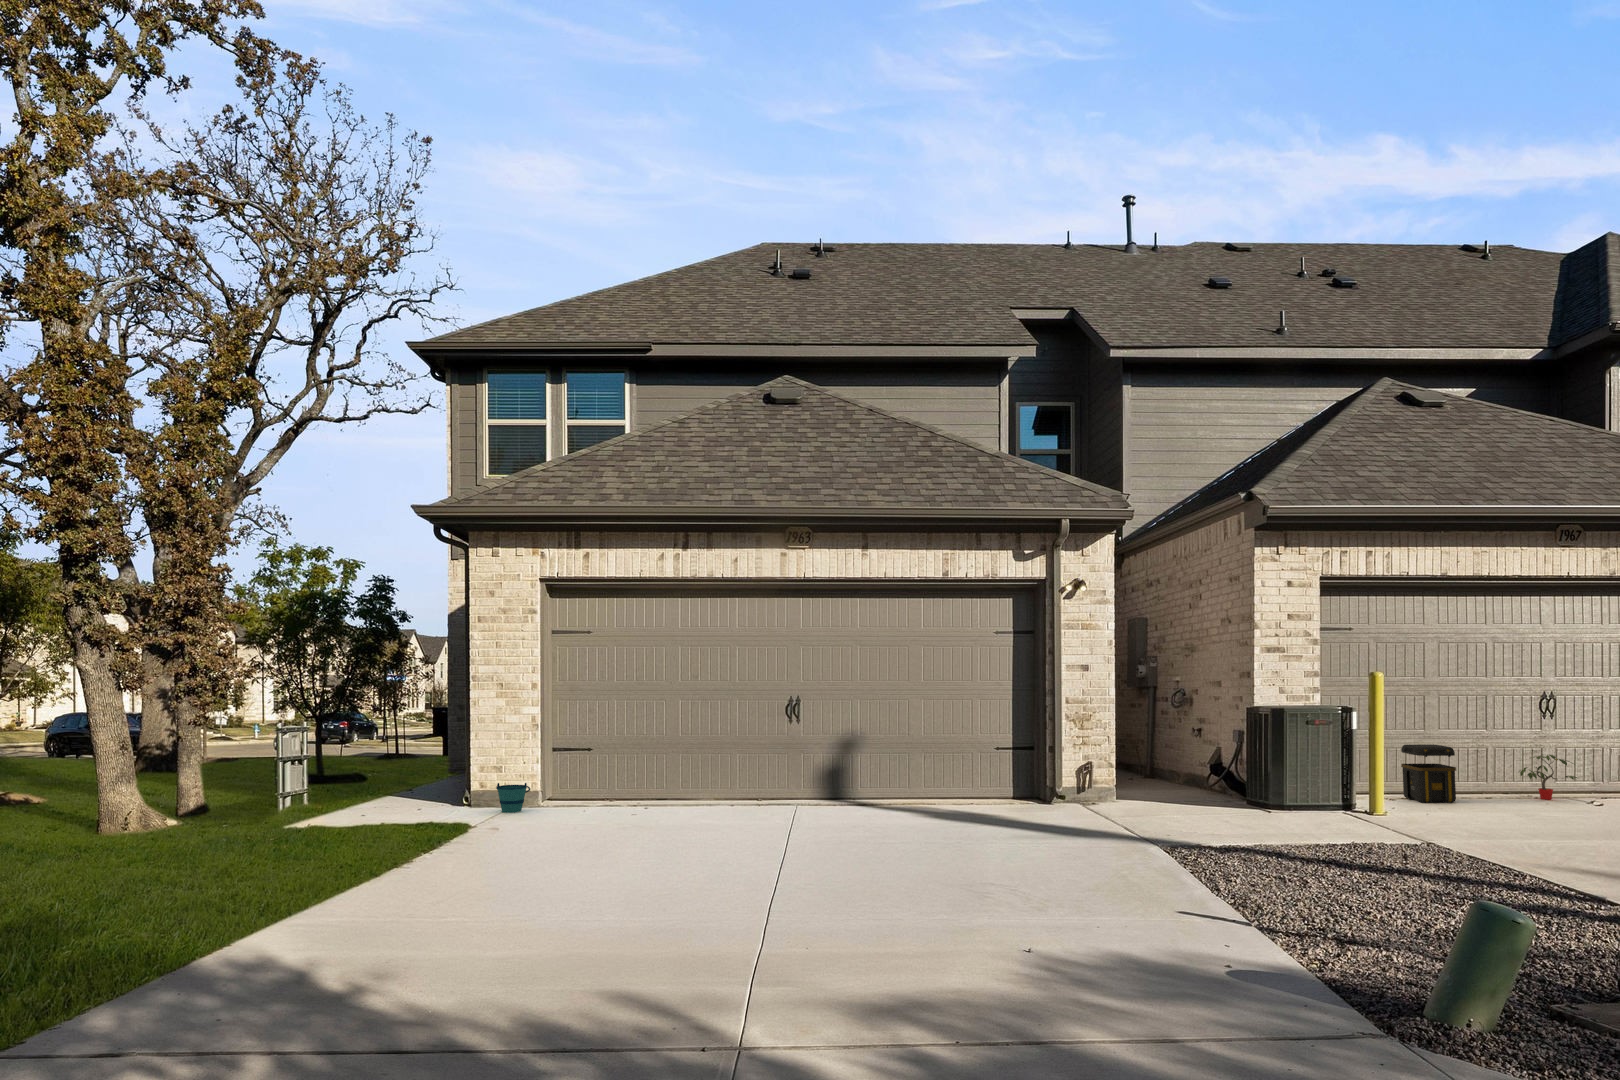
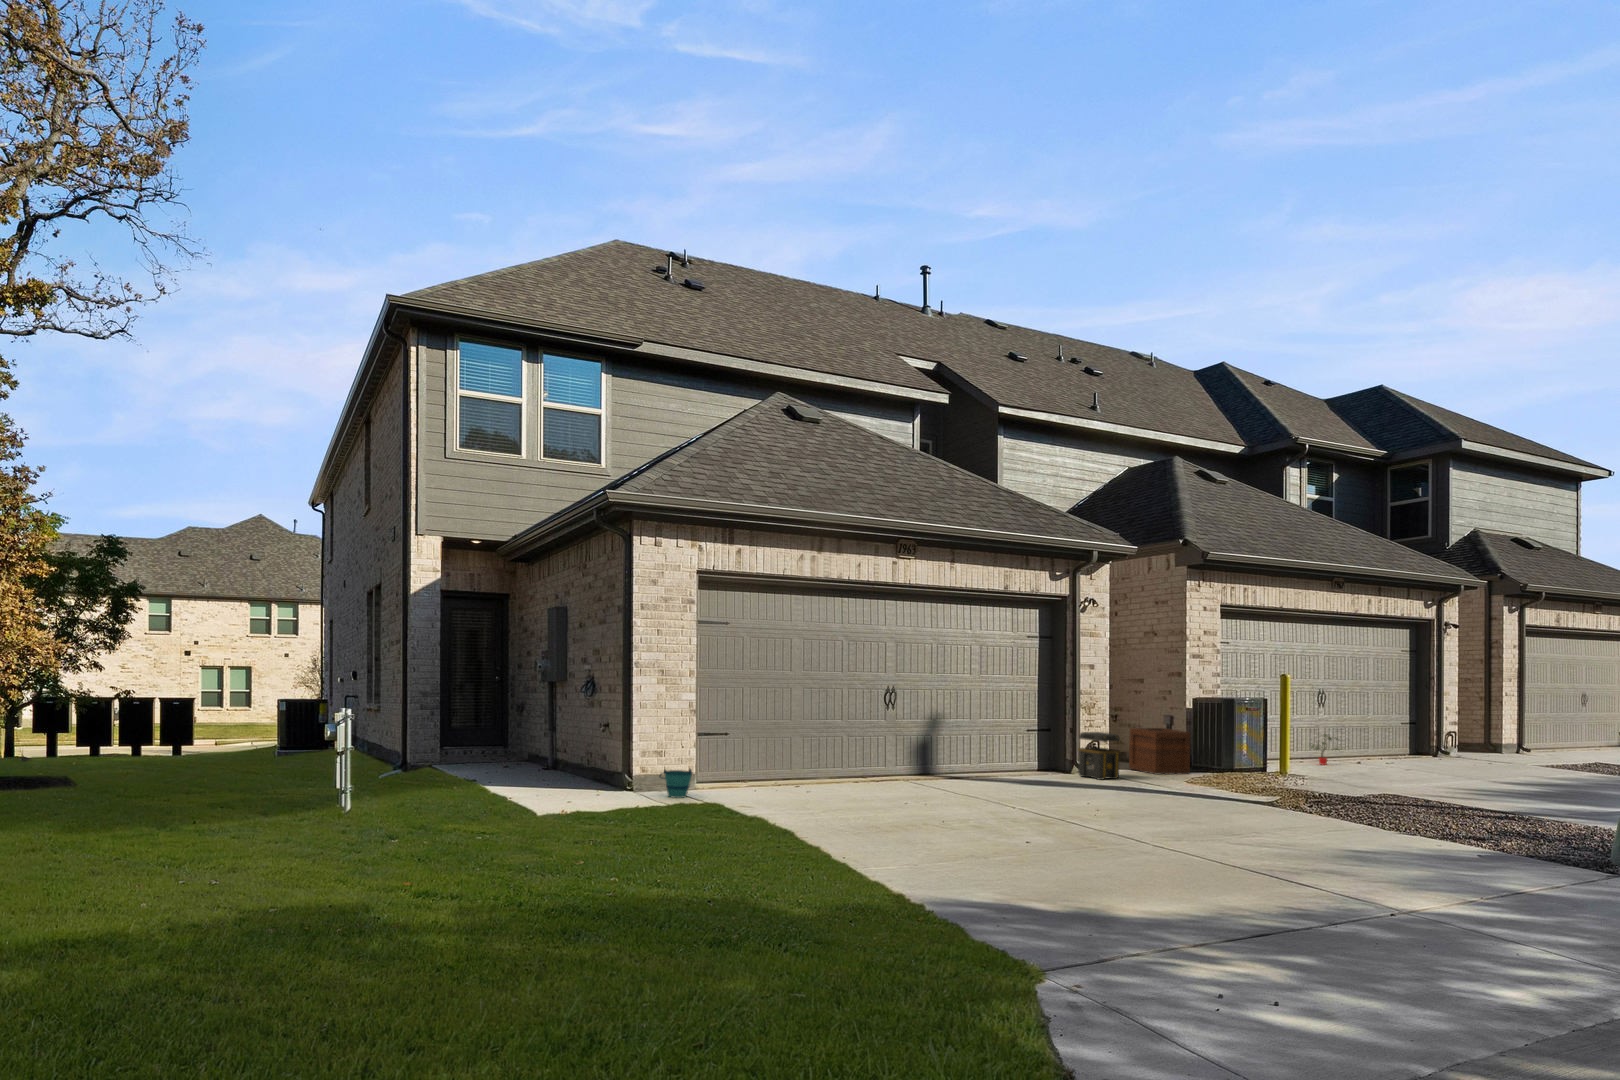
wooden crate: none [1181,744,1250,806] -> present [1129,728,1190,775]
toolbox: present [1401,744,1456,803] -> present [1078,732,1120,780]

